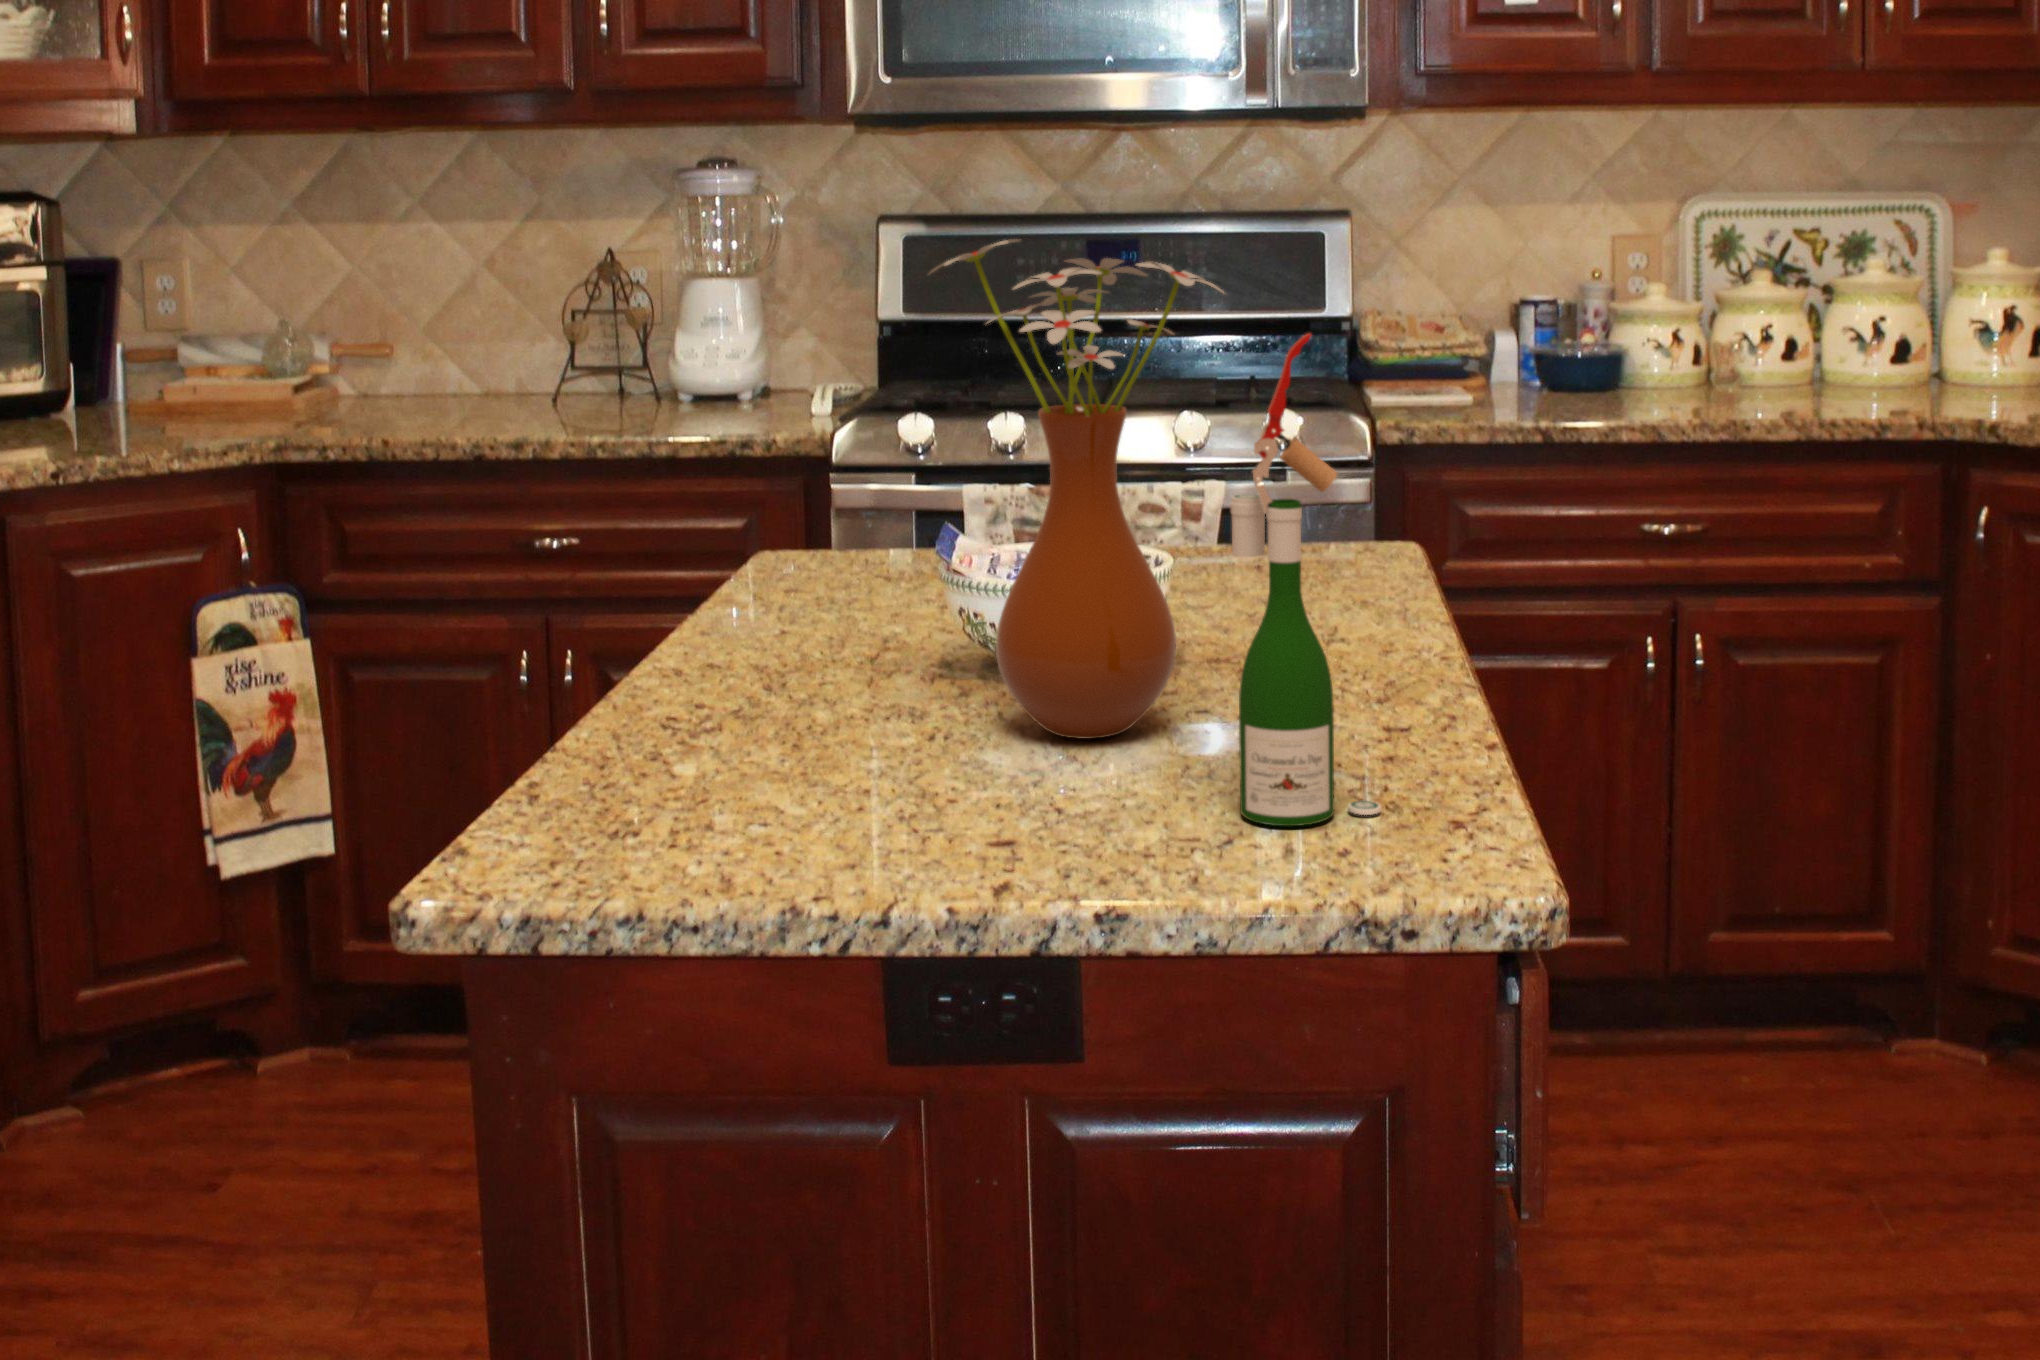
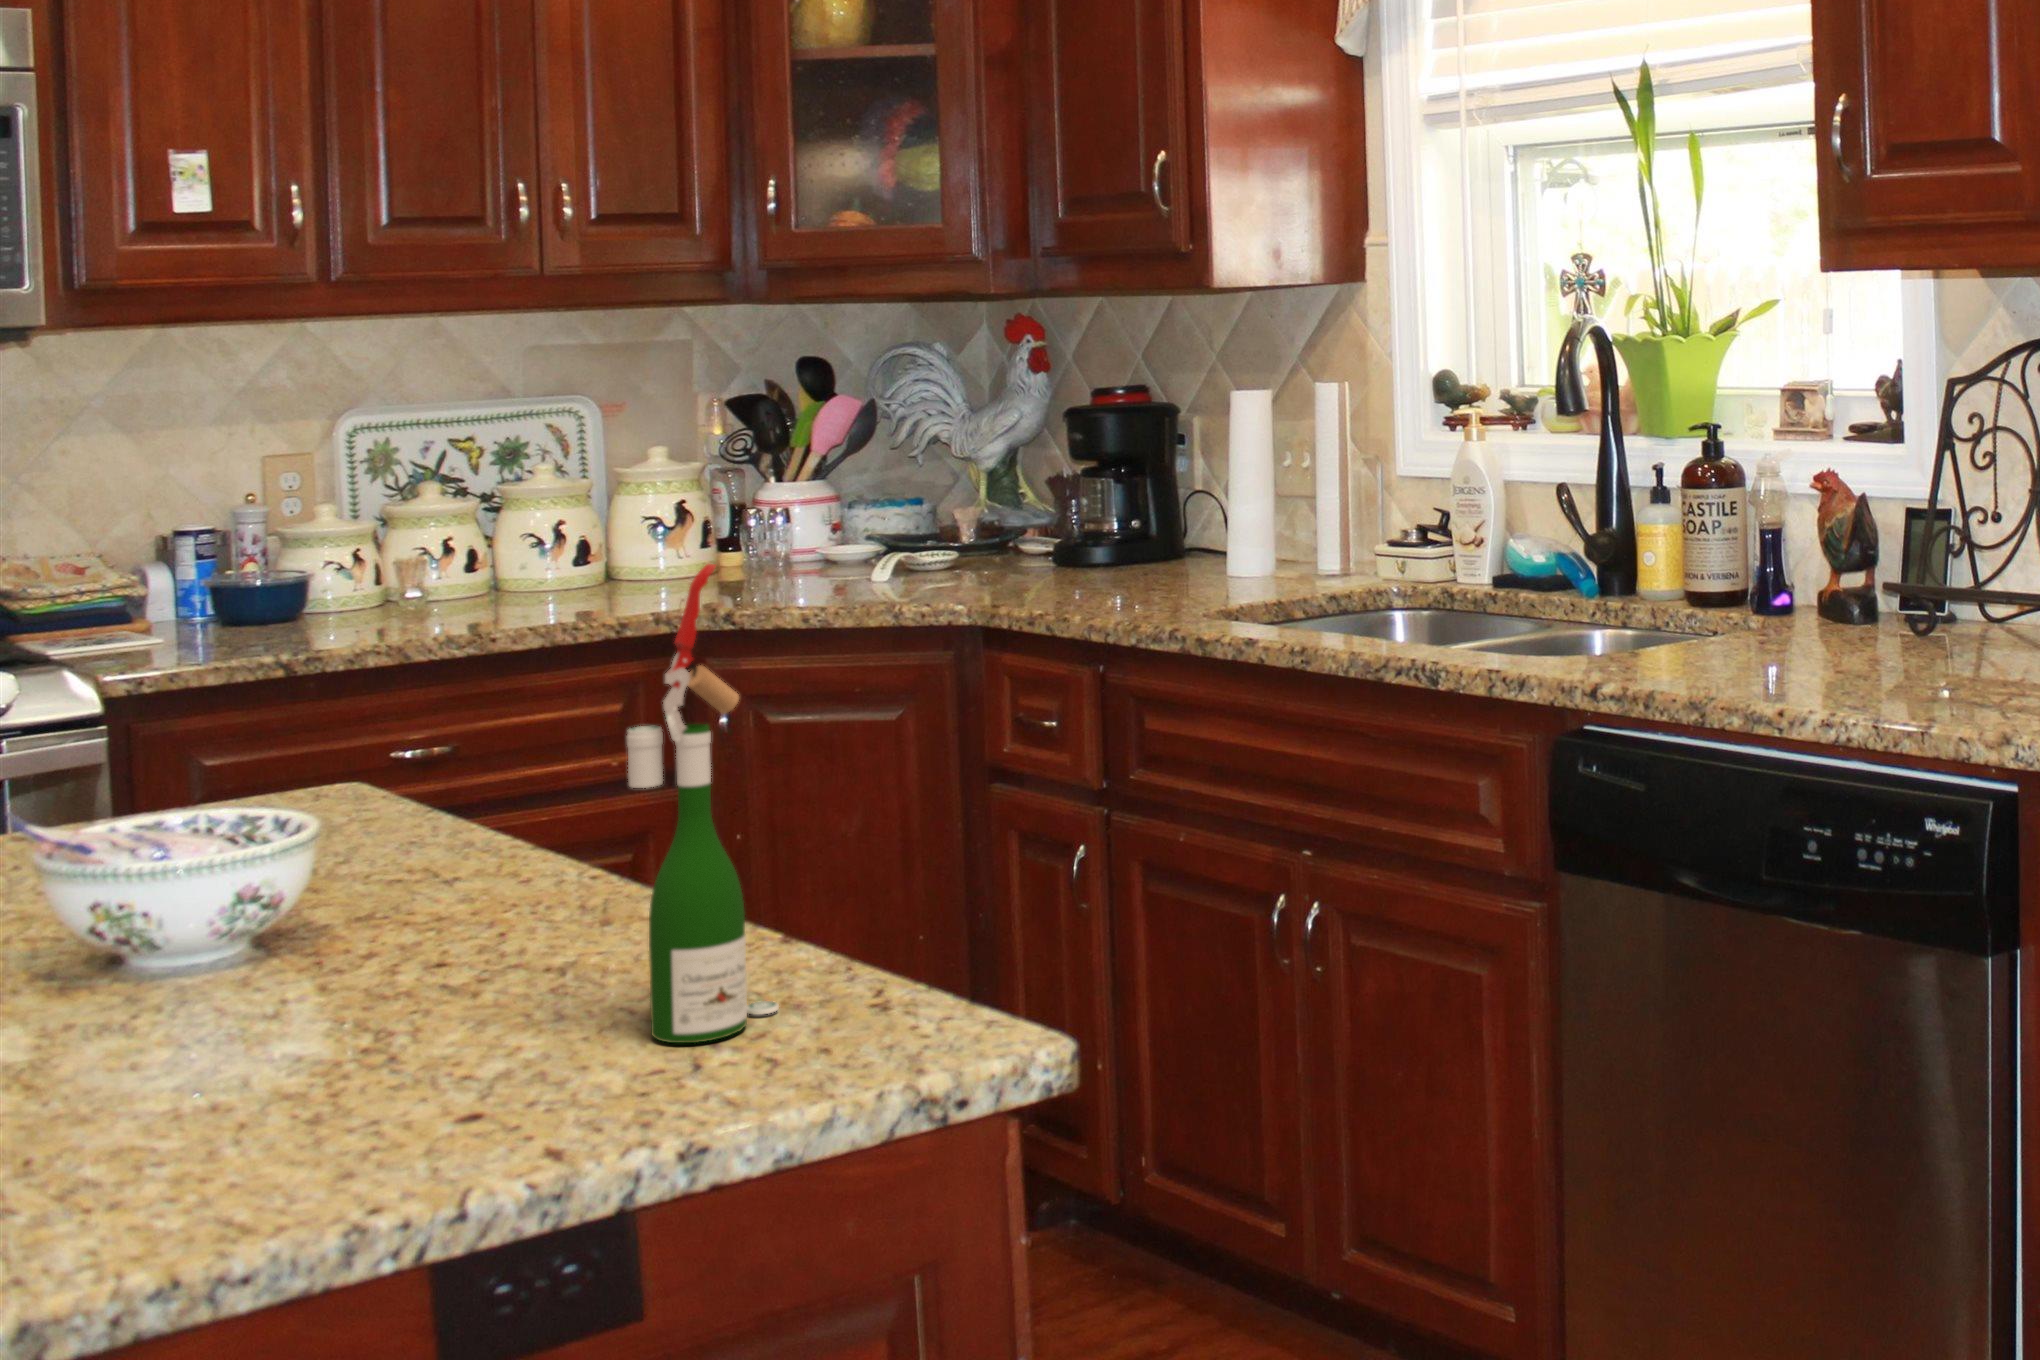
vase: present [929,239,1224,739] -> none [144,493,503,1030]

